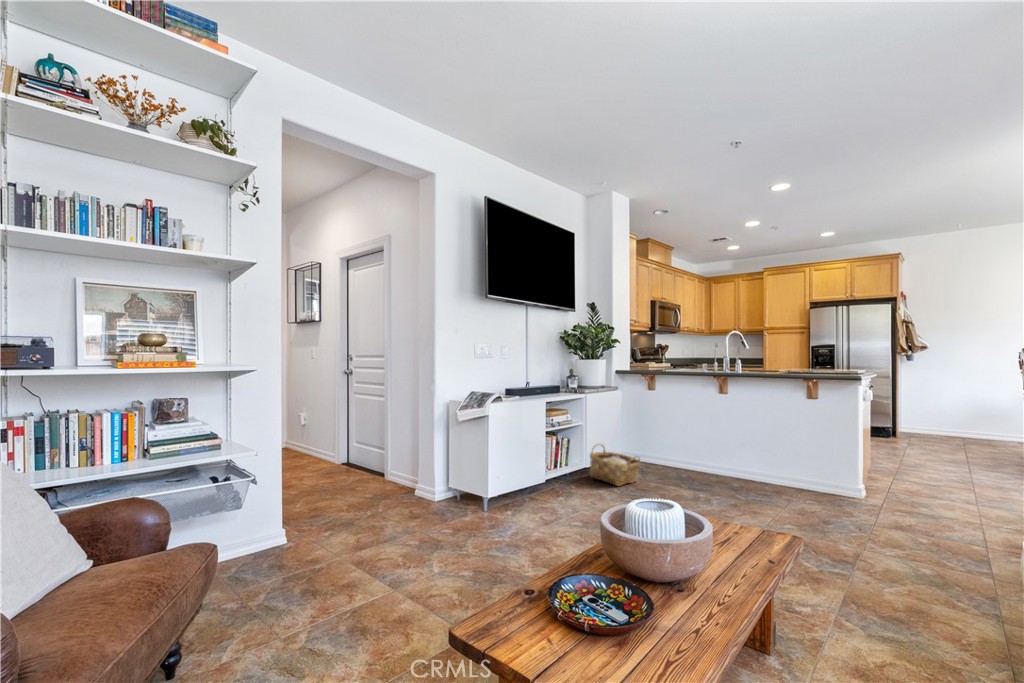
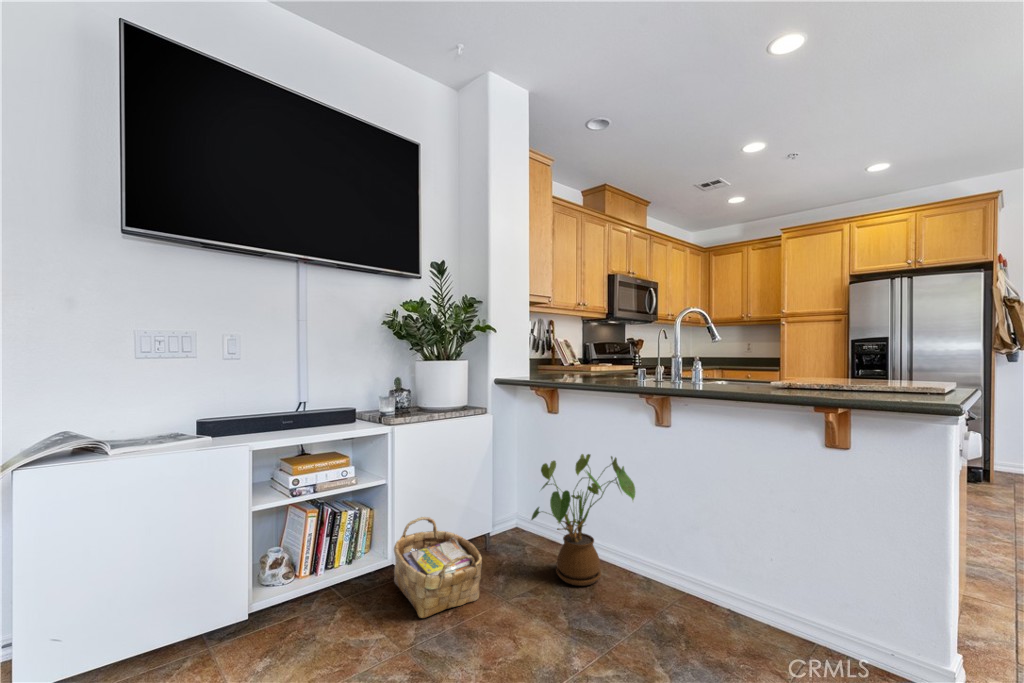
house plant: none [657,409,713,477] -> present [531,454,635,586]

